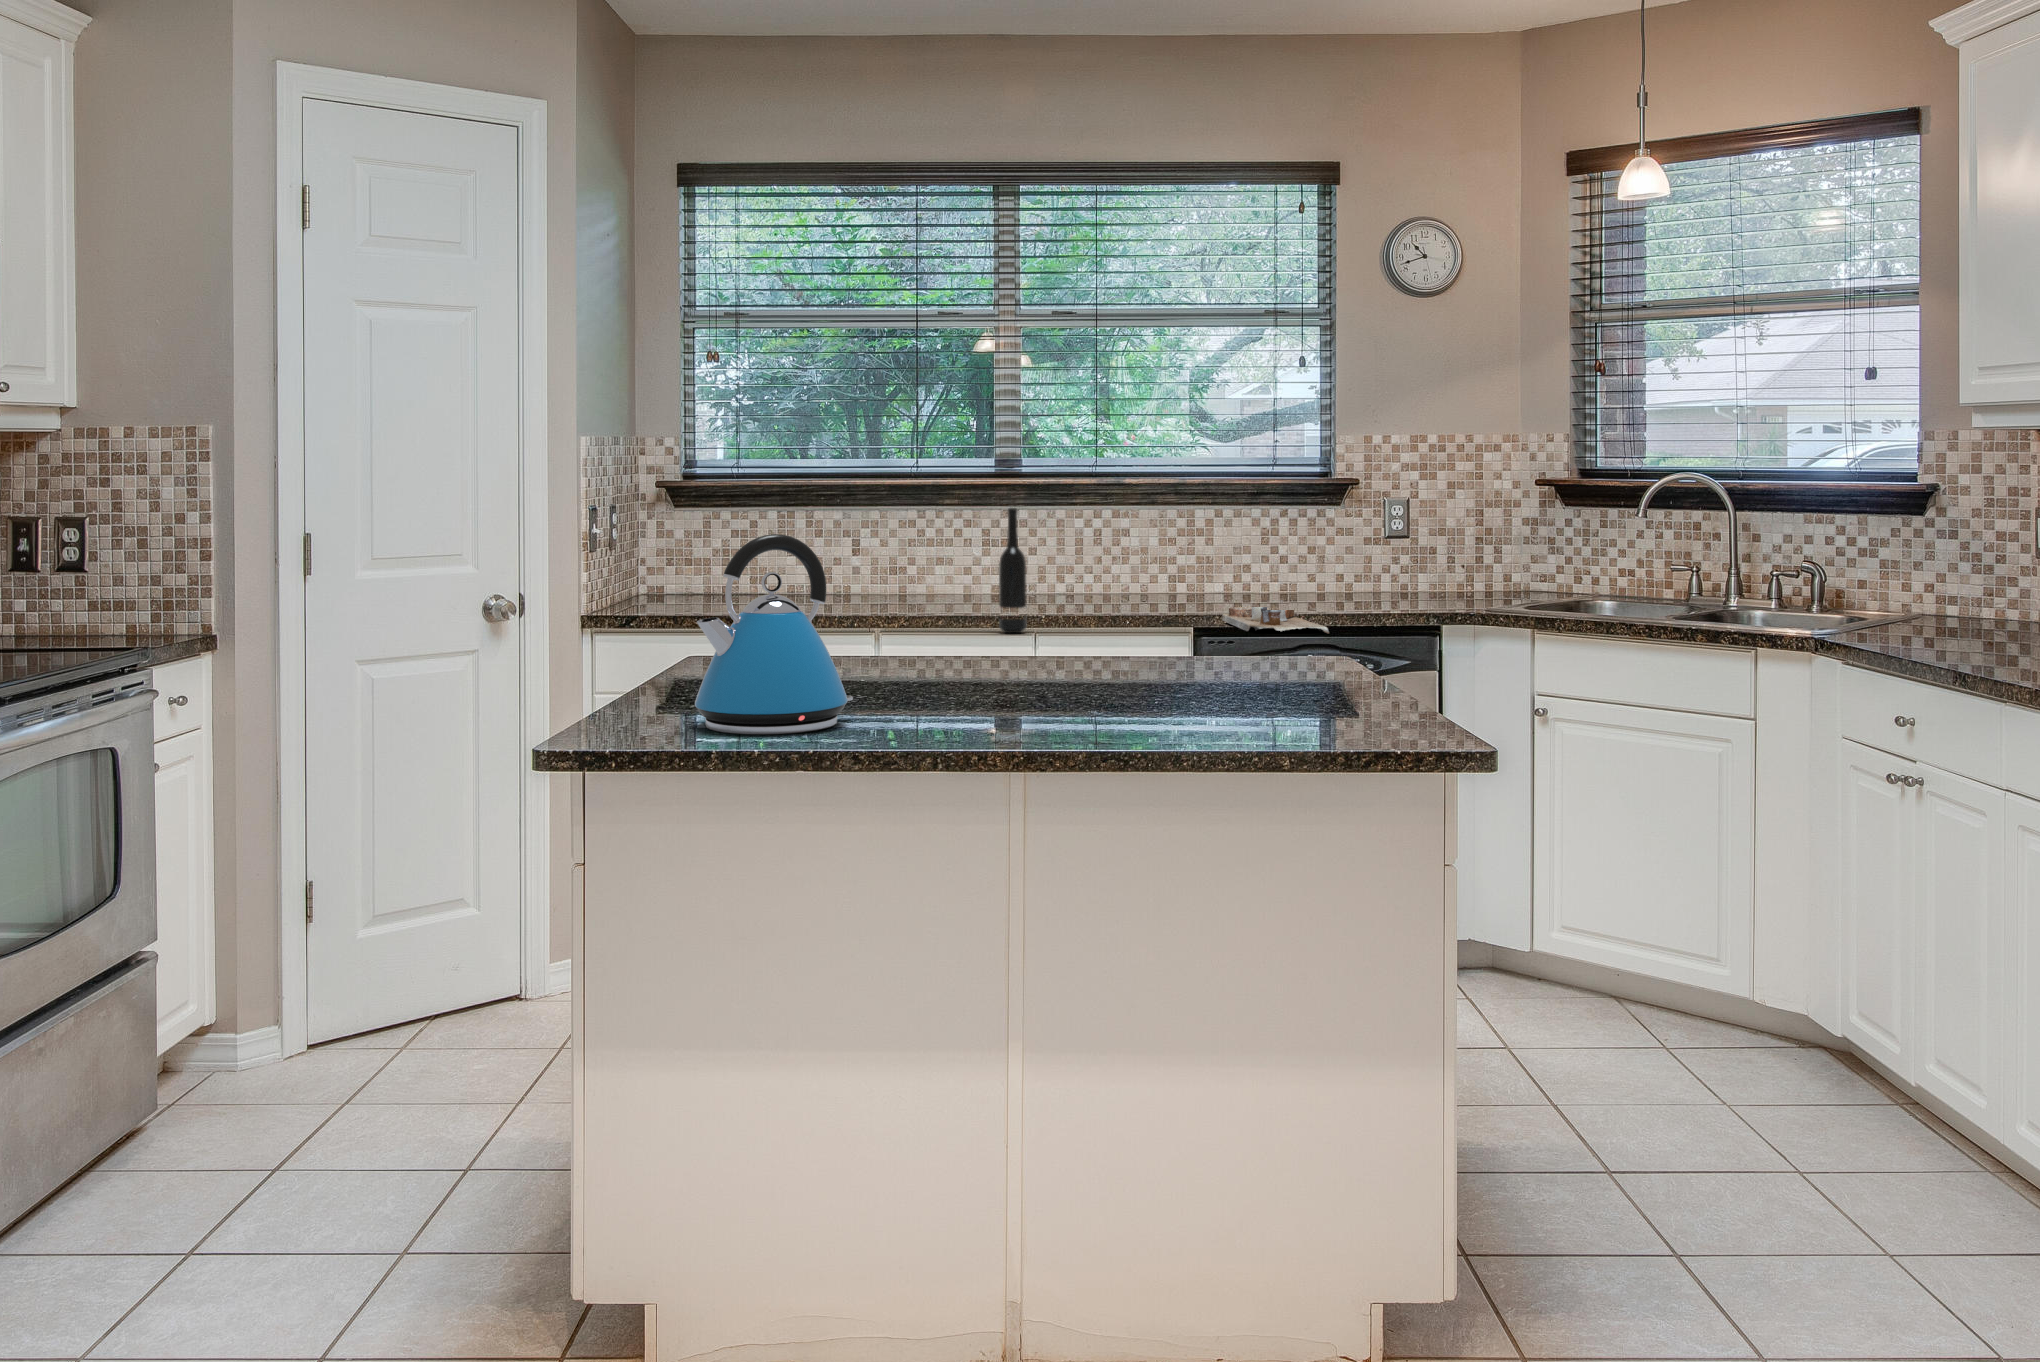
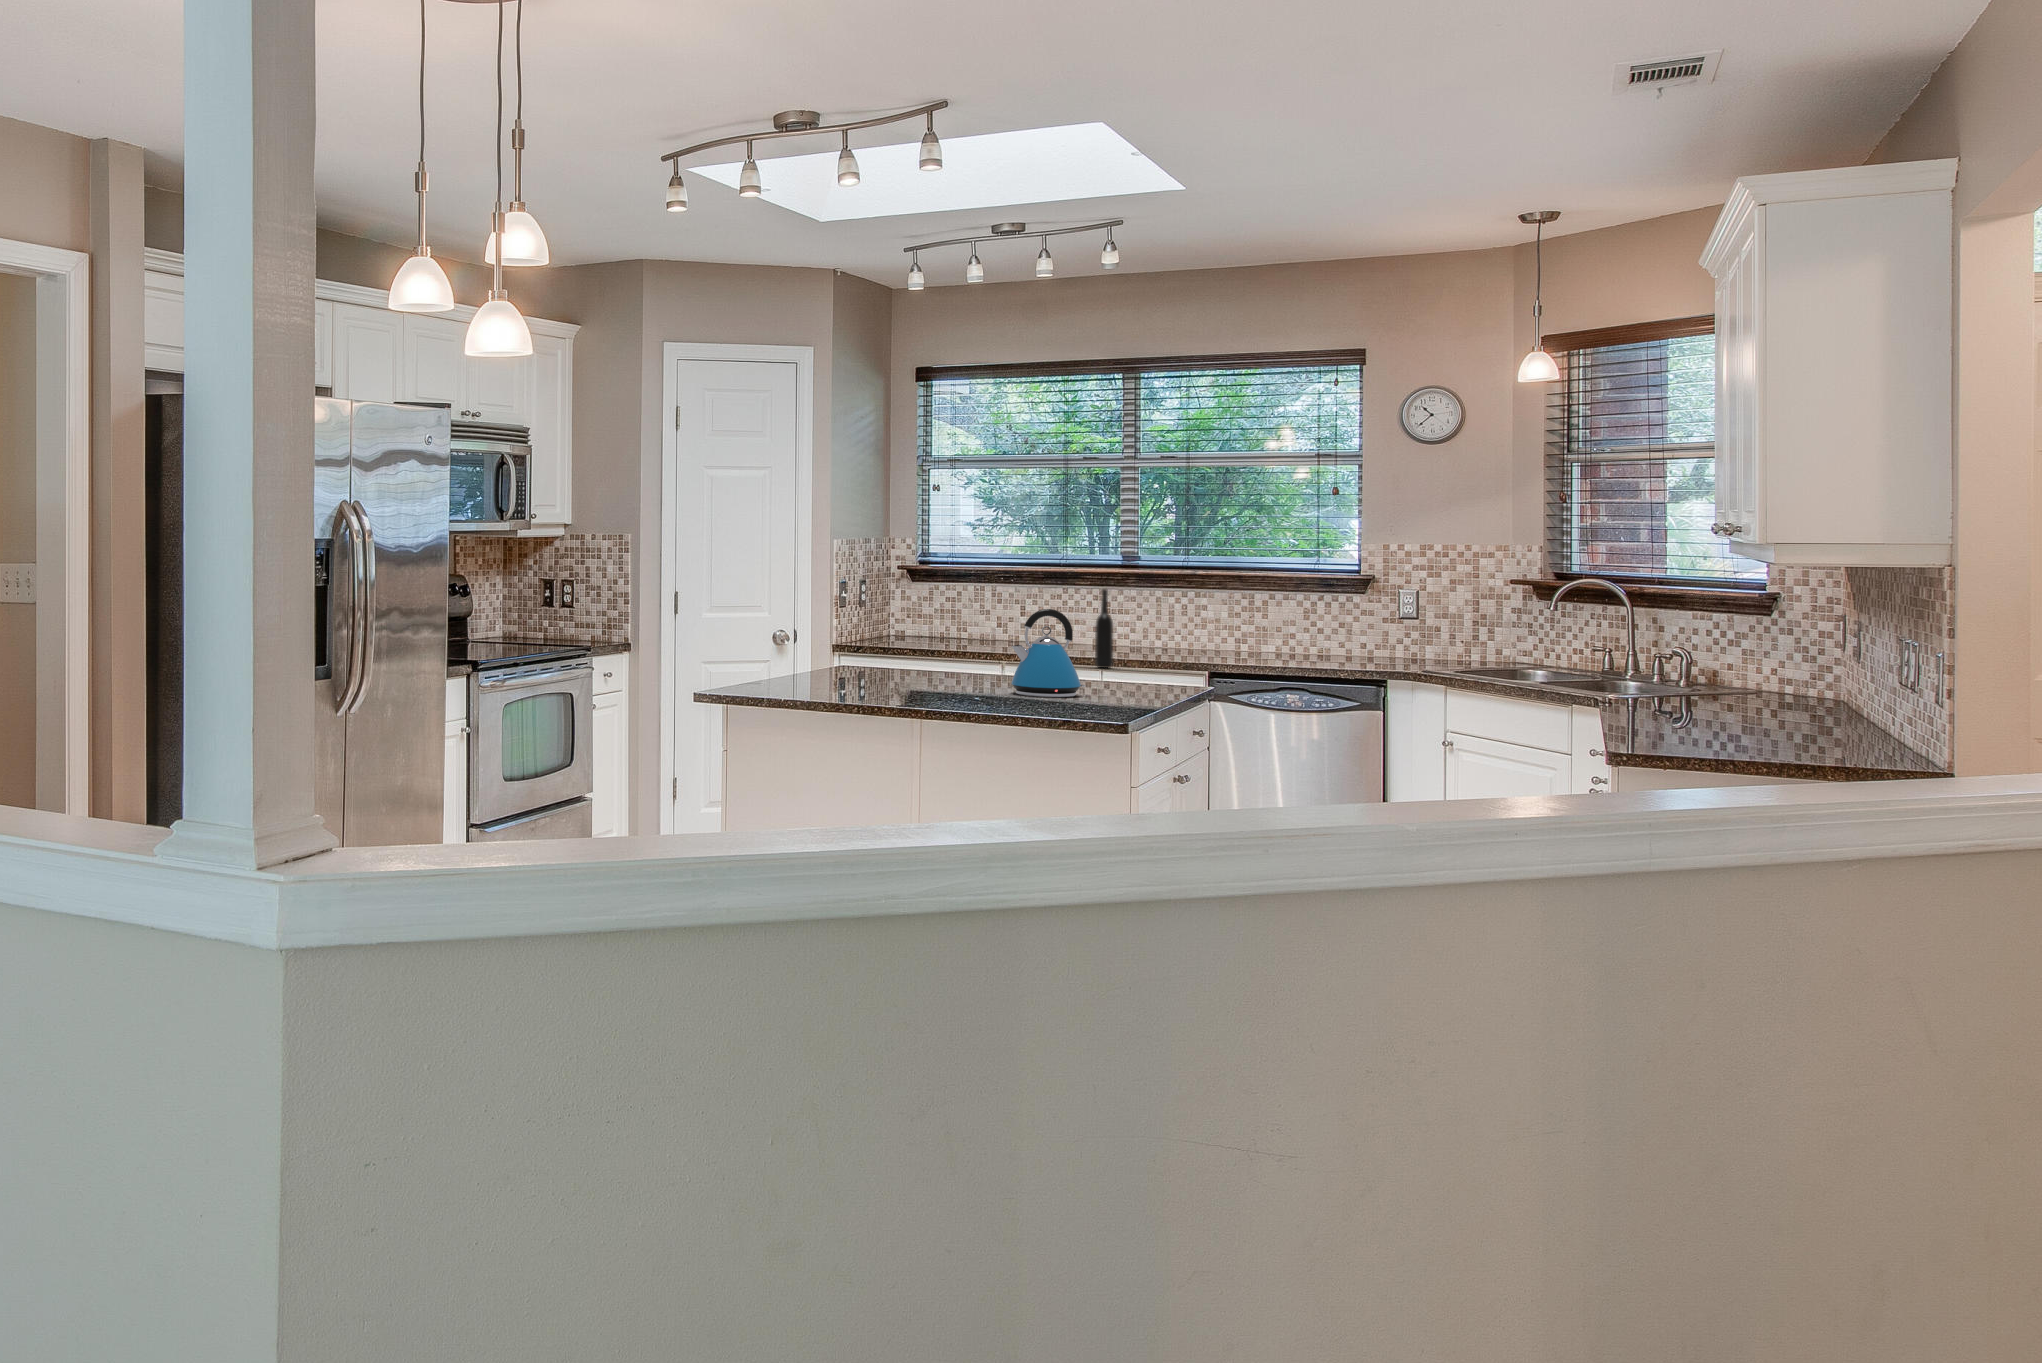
kettle: present [695,534,853,735] -> present [1011,609,1085,697]
cutting board: present [1222,606,1329,633] -> none [1268,658,1324,681]

